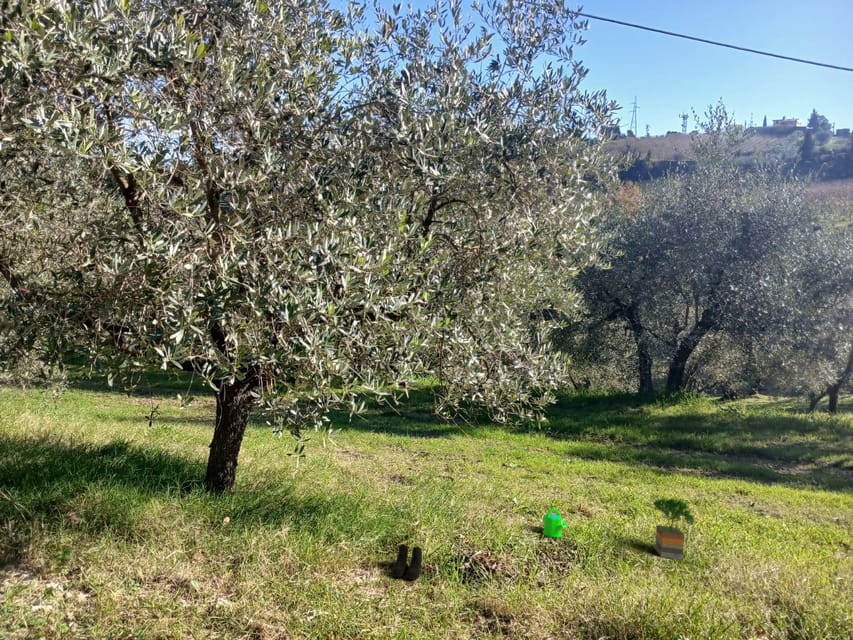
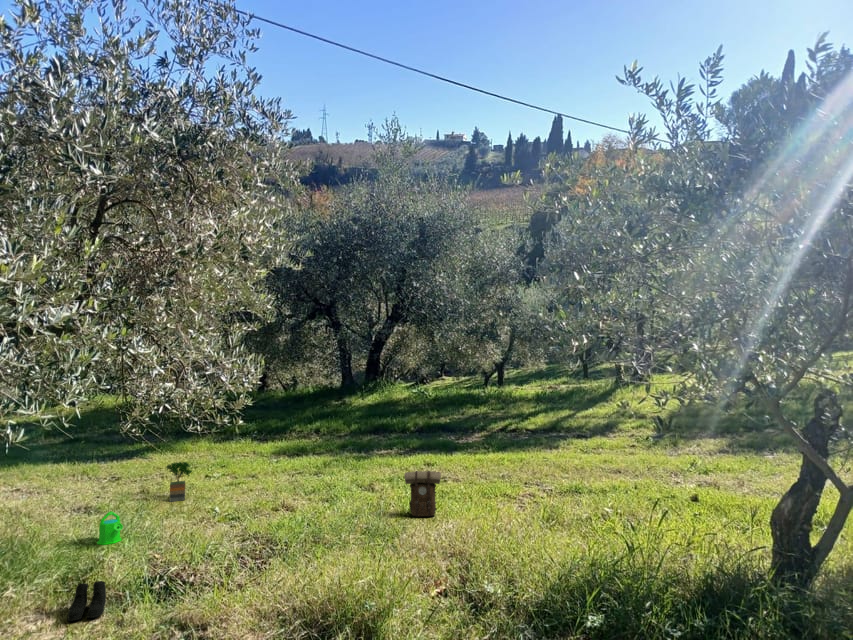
potted tree: present [653,498,694,560] -> present [166,462,192,502]
watering can: present [542,507,568,537] -> present [97,512,123,545]
backpack: none [728,508,781,568] -> present [404,471,441,517]

